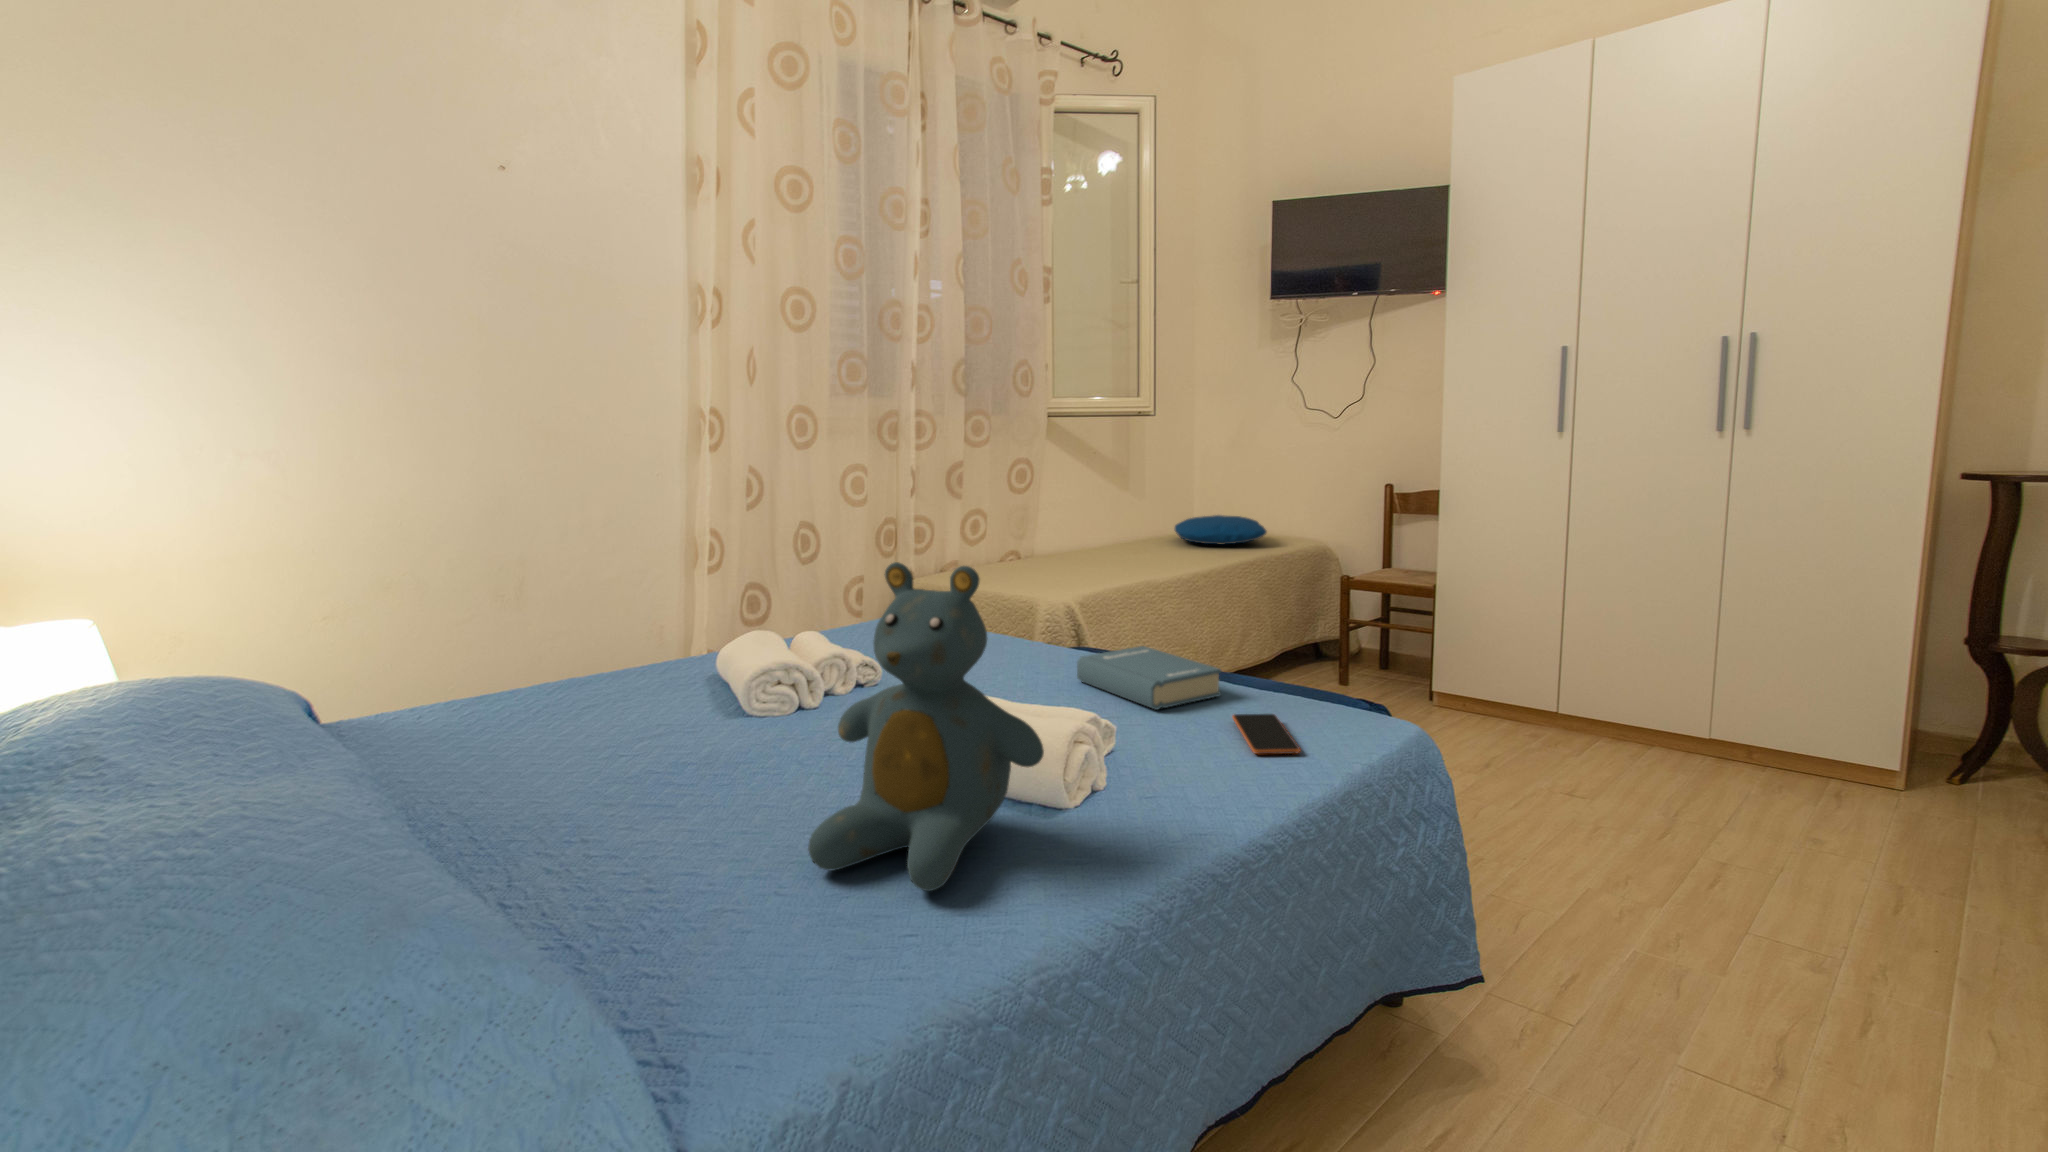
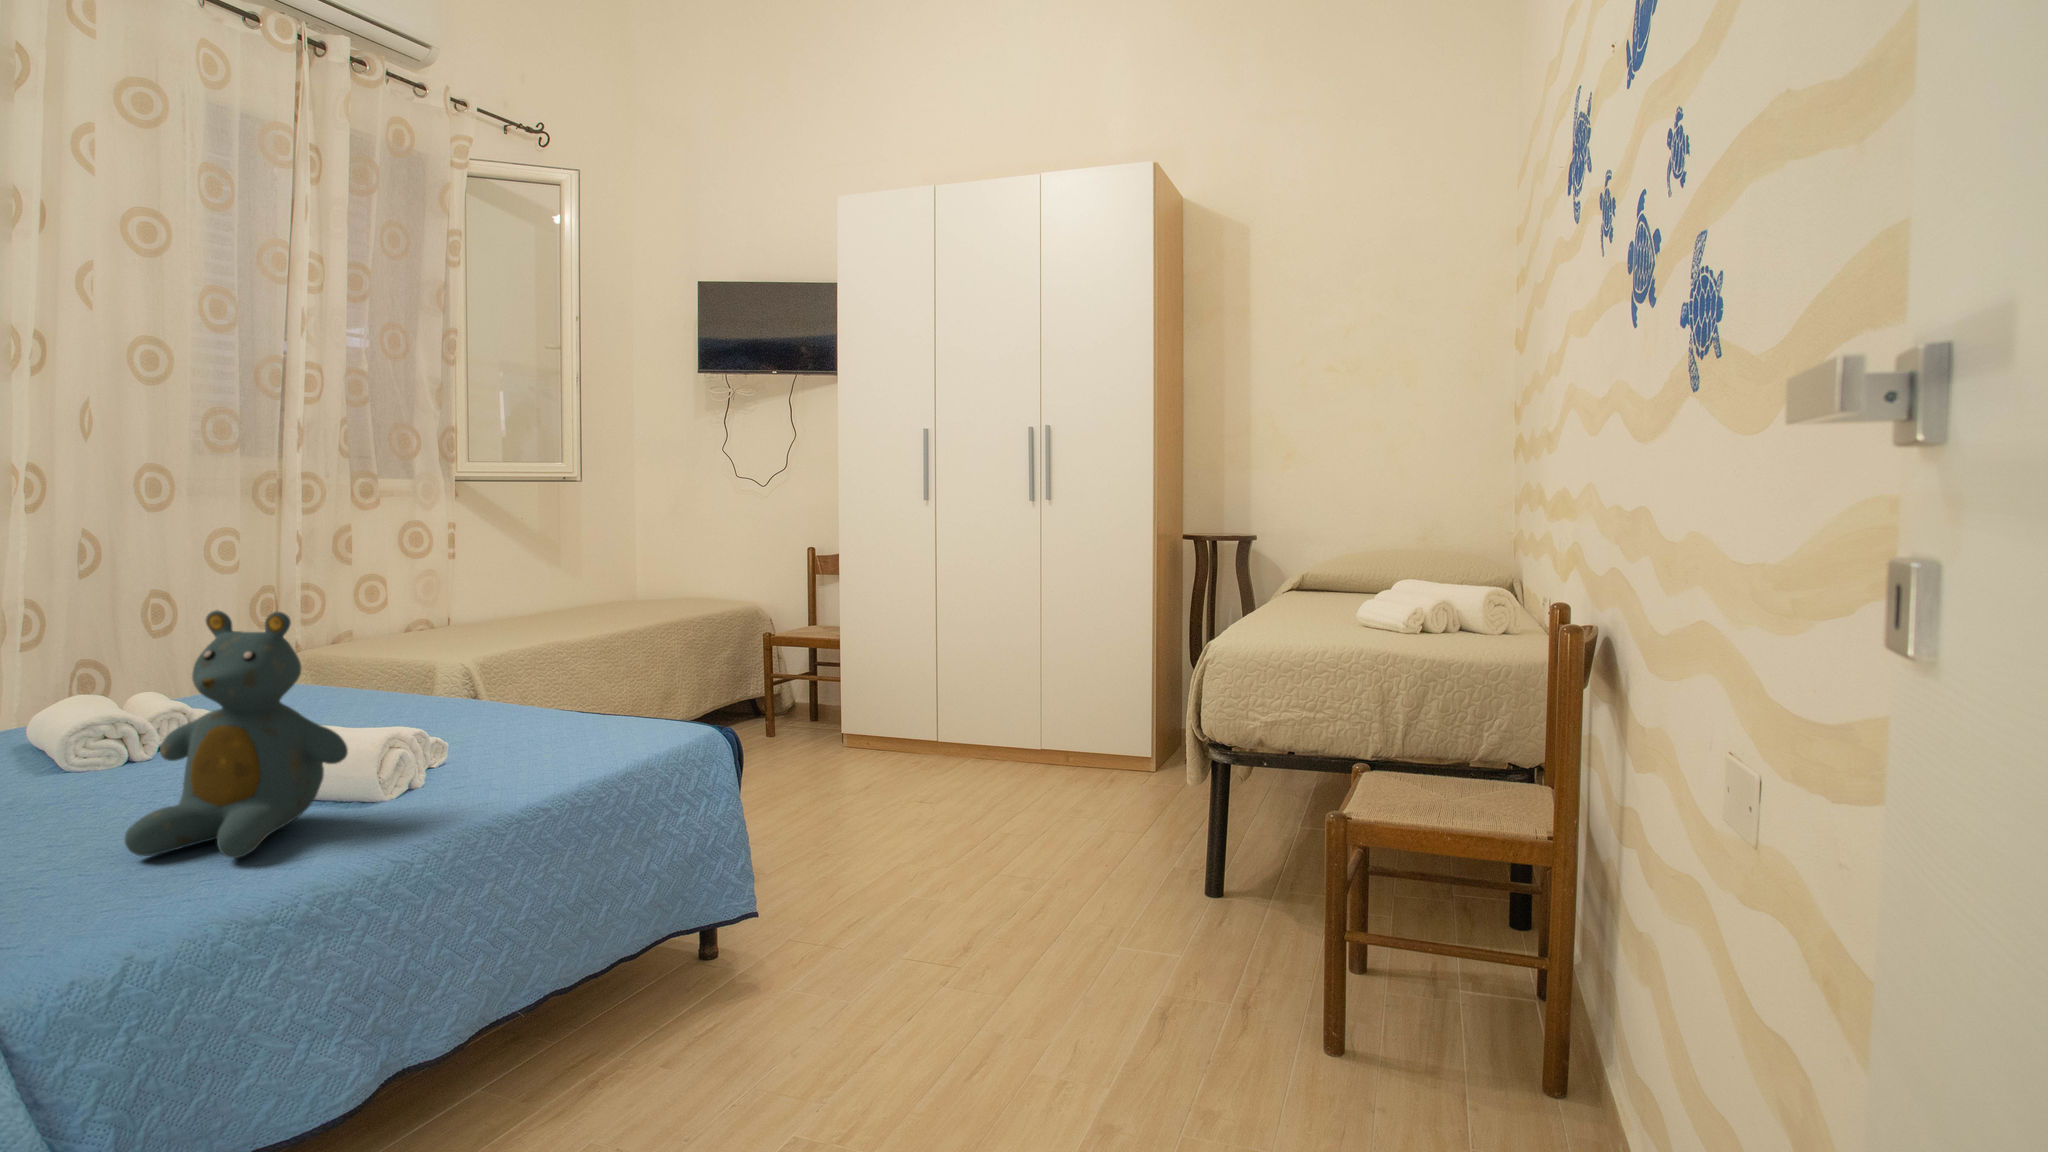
pillow: present [1175,515,1267,545] -> none [610,578,701,605]
book: present [1077,646,1221,709] -> none [434,688,563,737]
smartphone: present [1232,714,1301,754] -> none [560,732,603,759]

